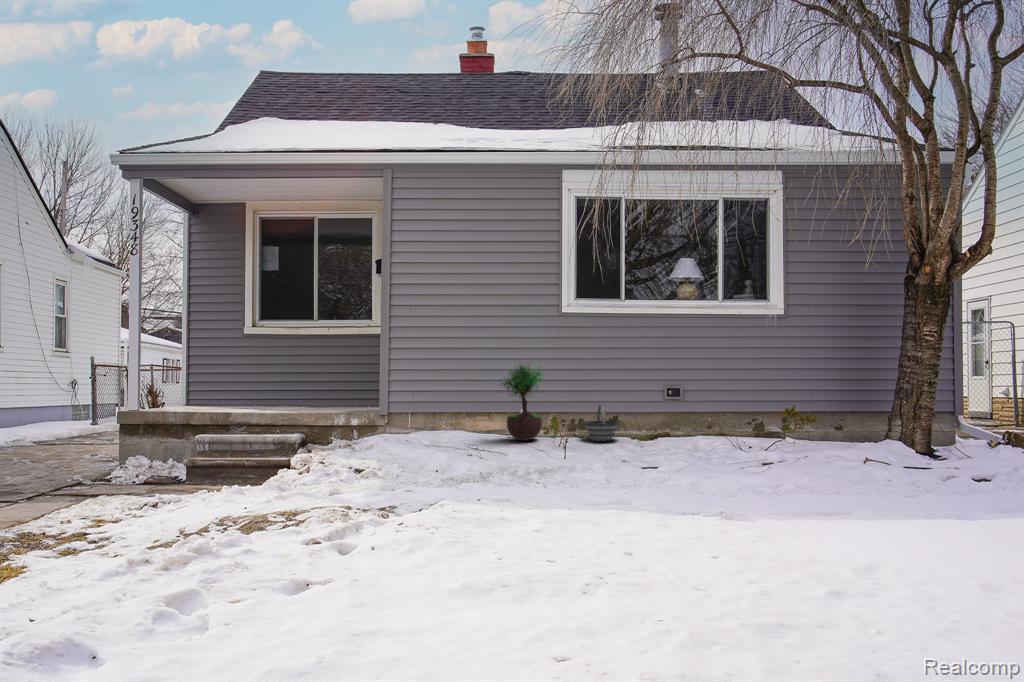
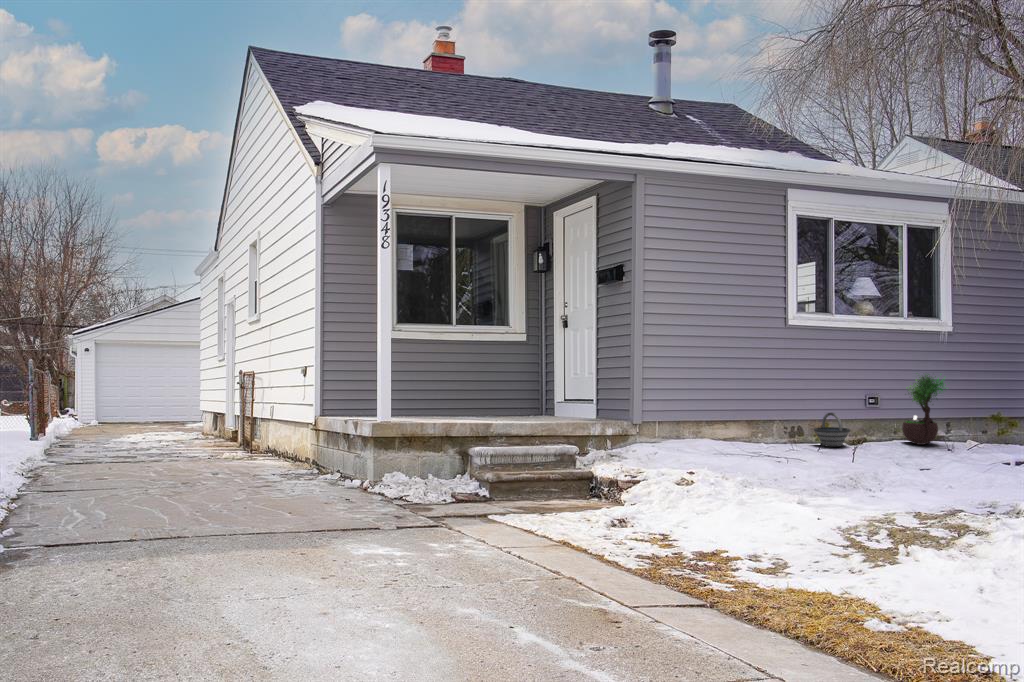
potted tree: present [502,365,544,441] -> present [902,374,946,445]

